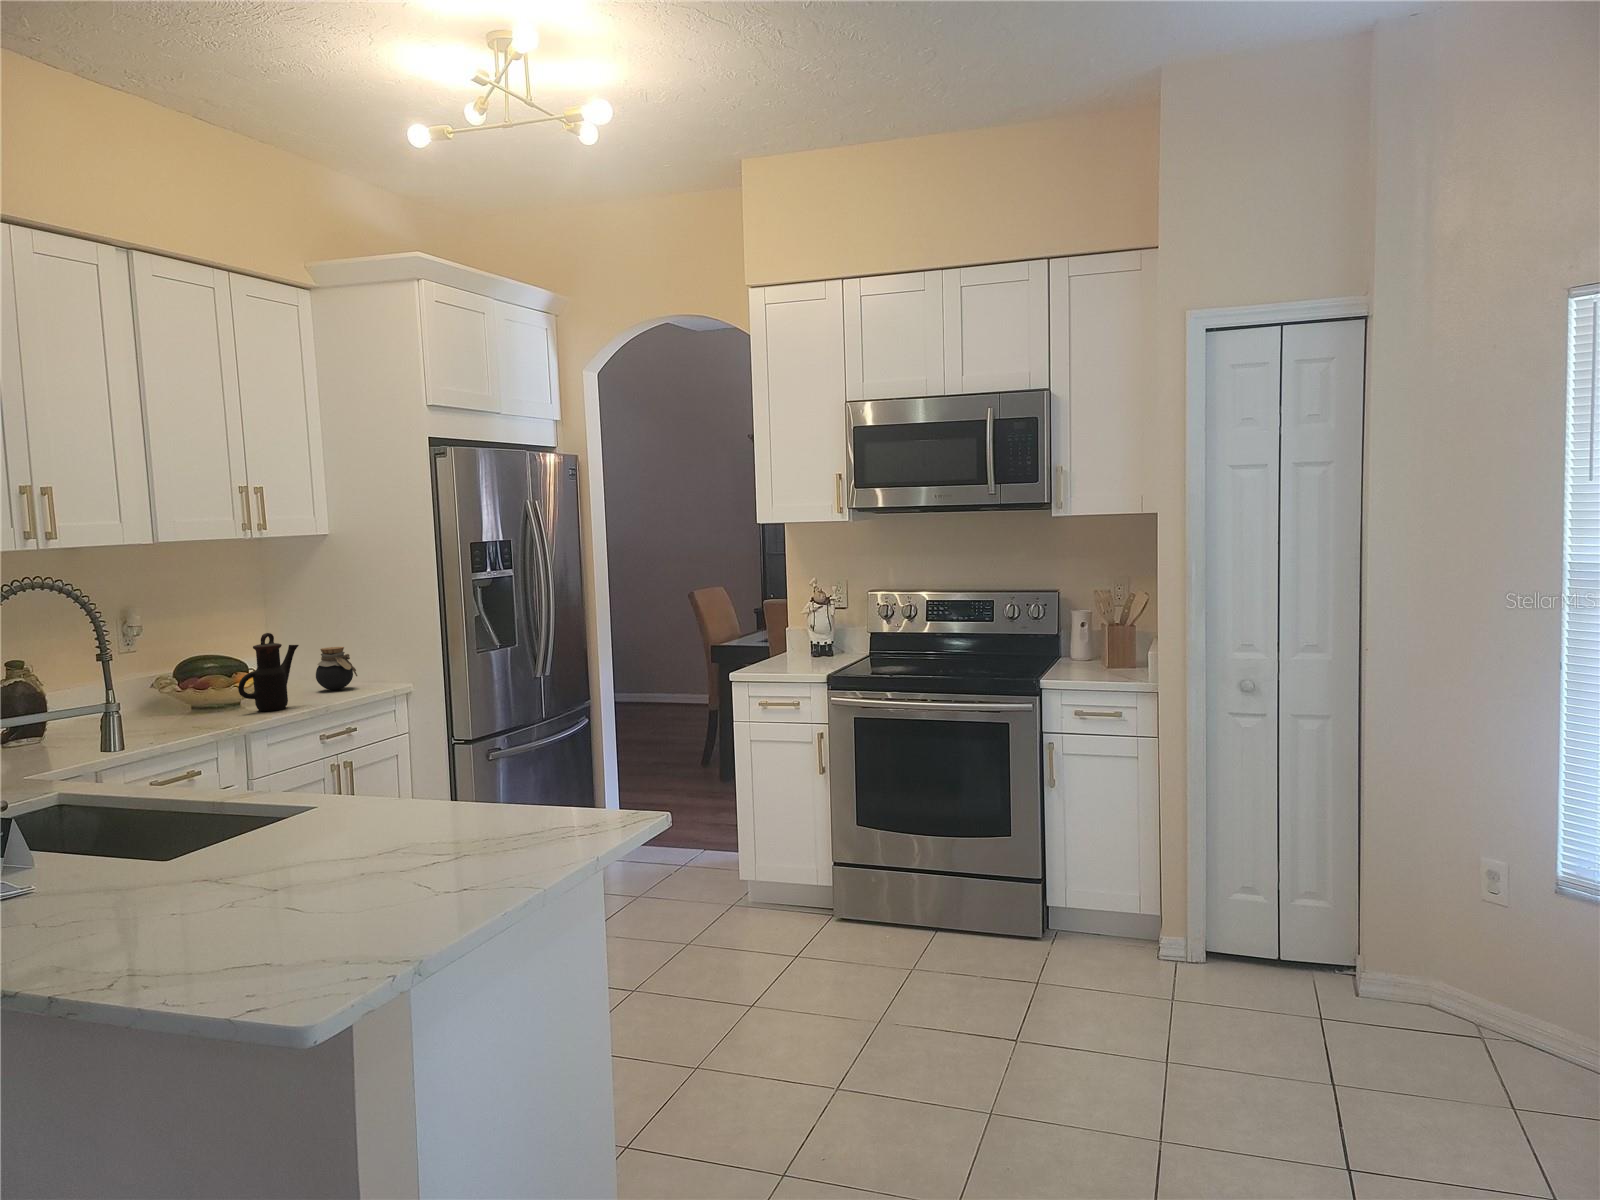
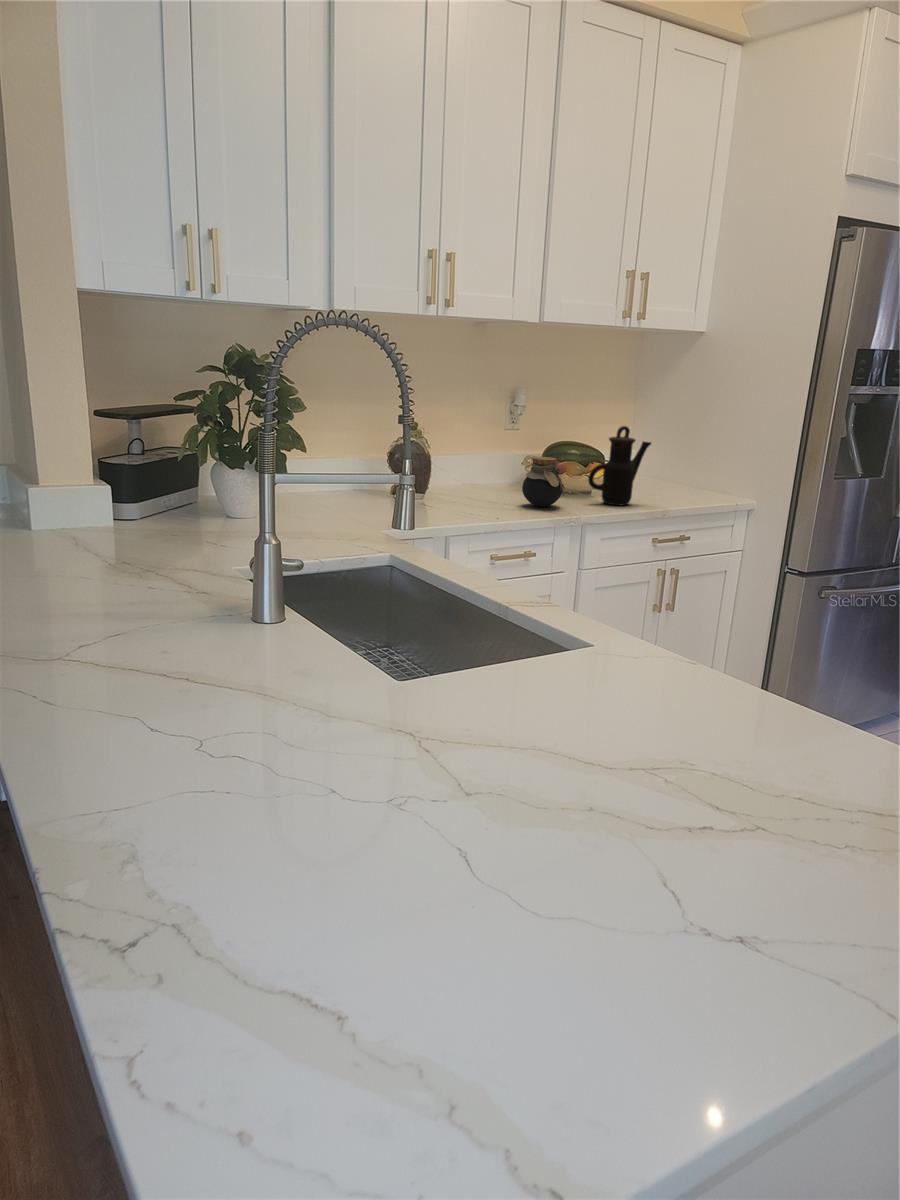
jar: present [316,647,357,690] -> present [522,457,565,507]

